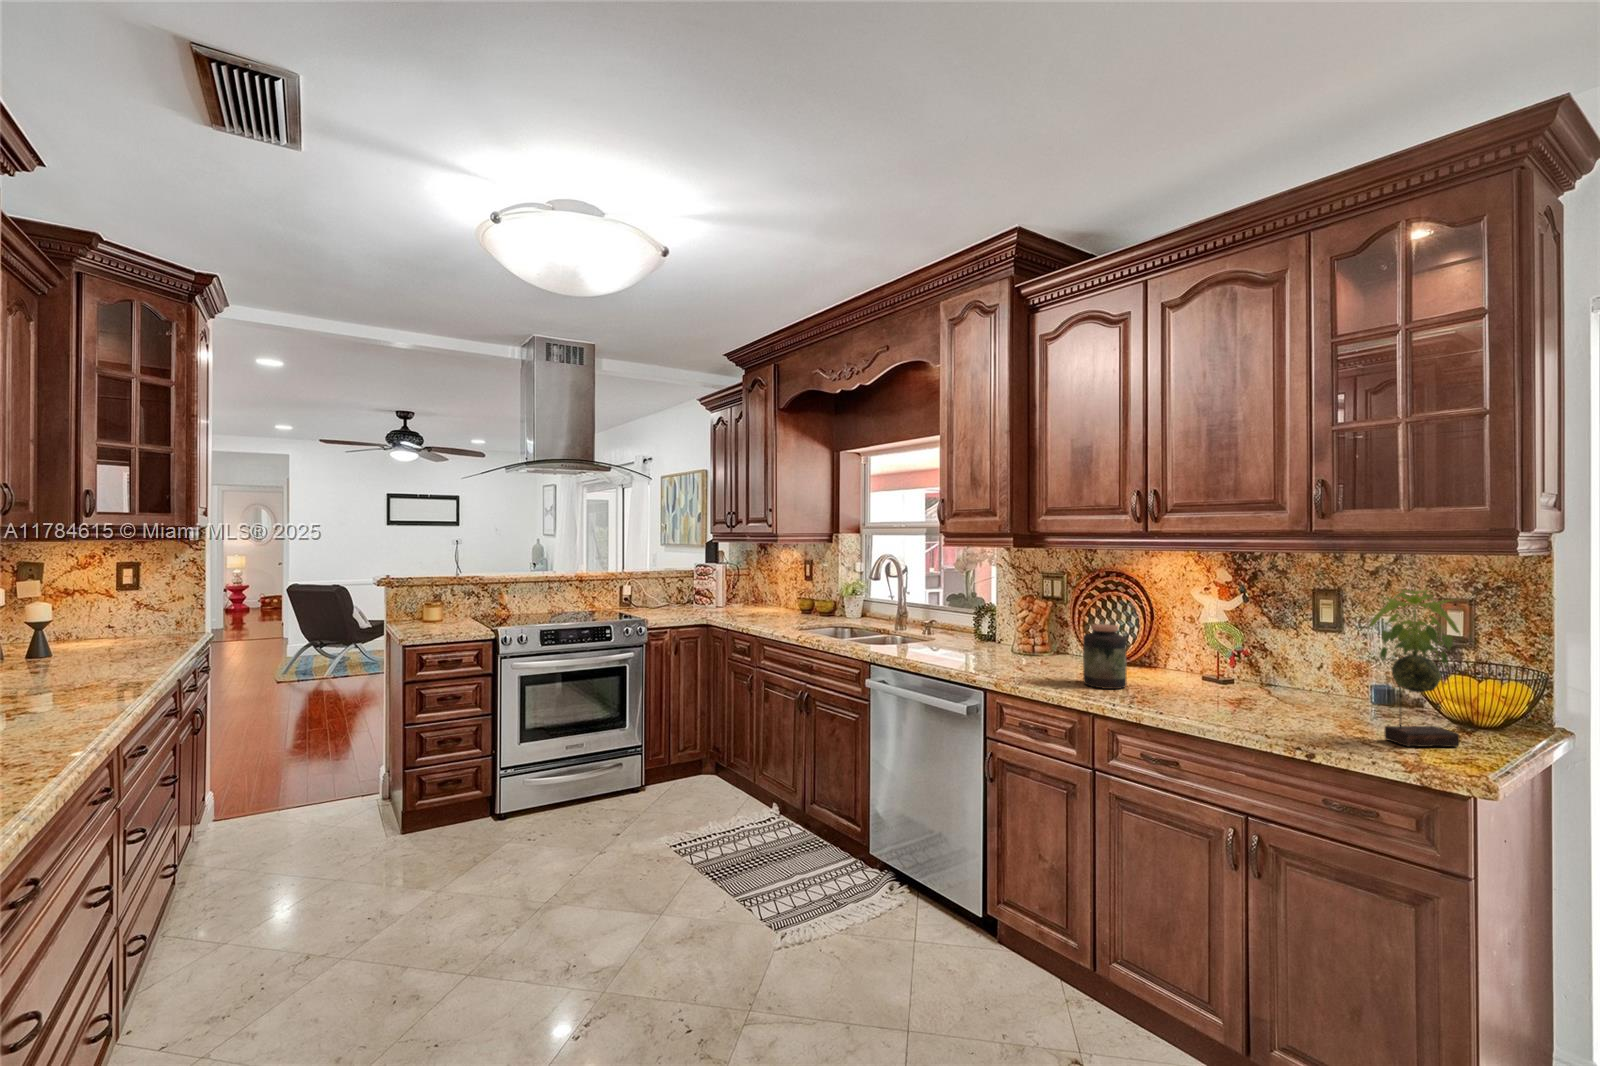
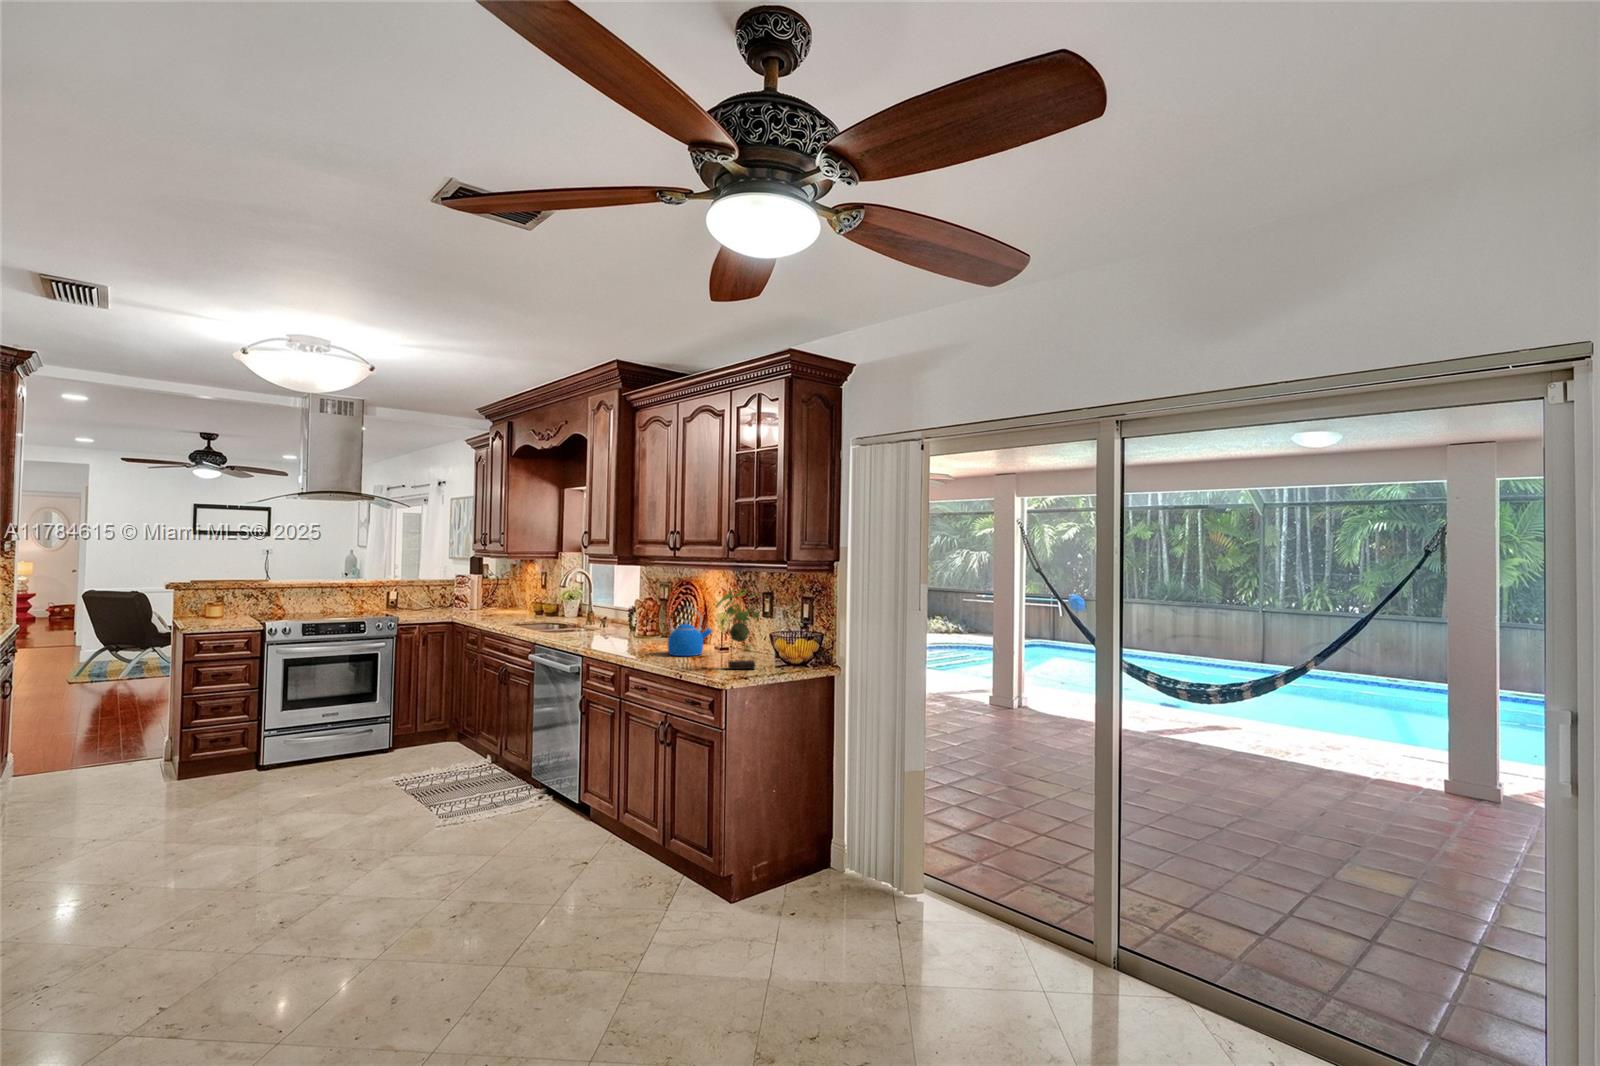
kettle: none [1162,616,1239,703] -> present [667,607,712,656]
jar: present [1083,624,1127,689] -> none [635,613,660,652]

